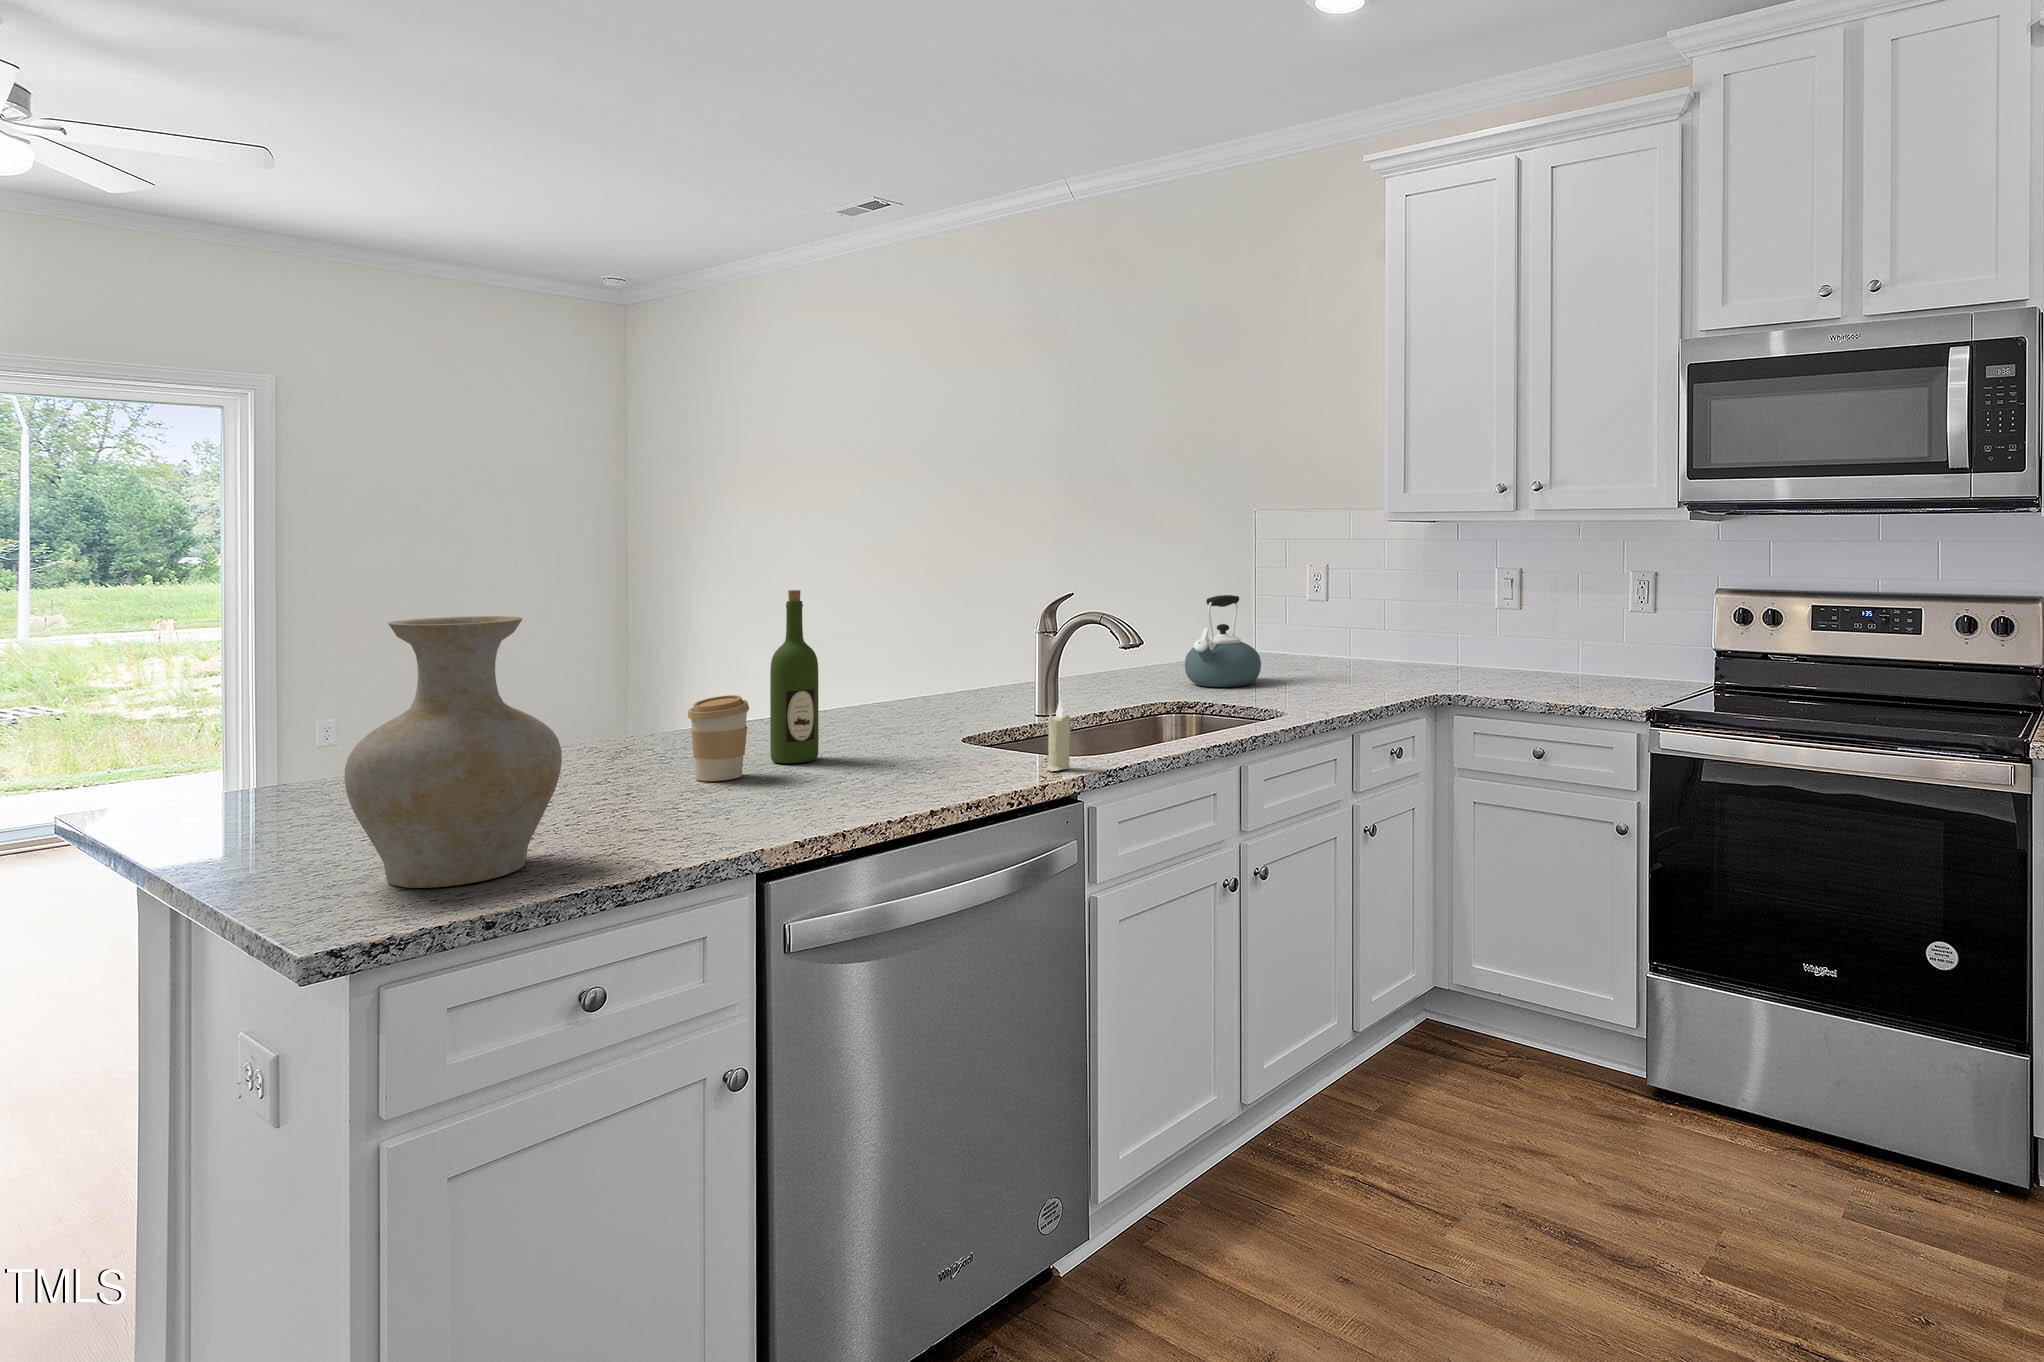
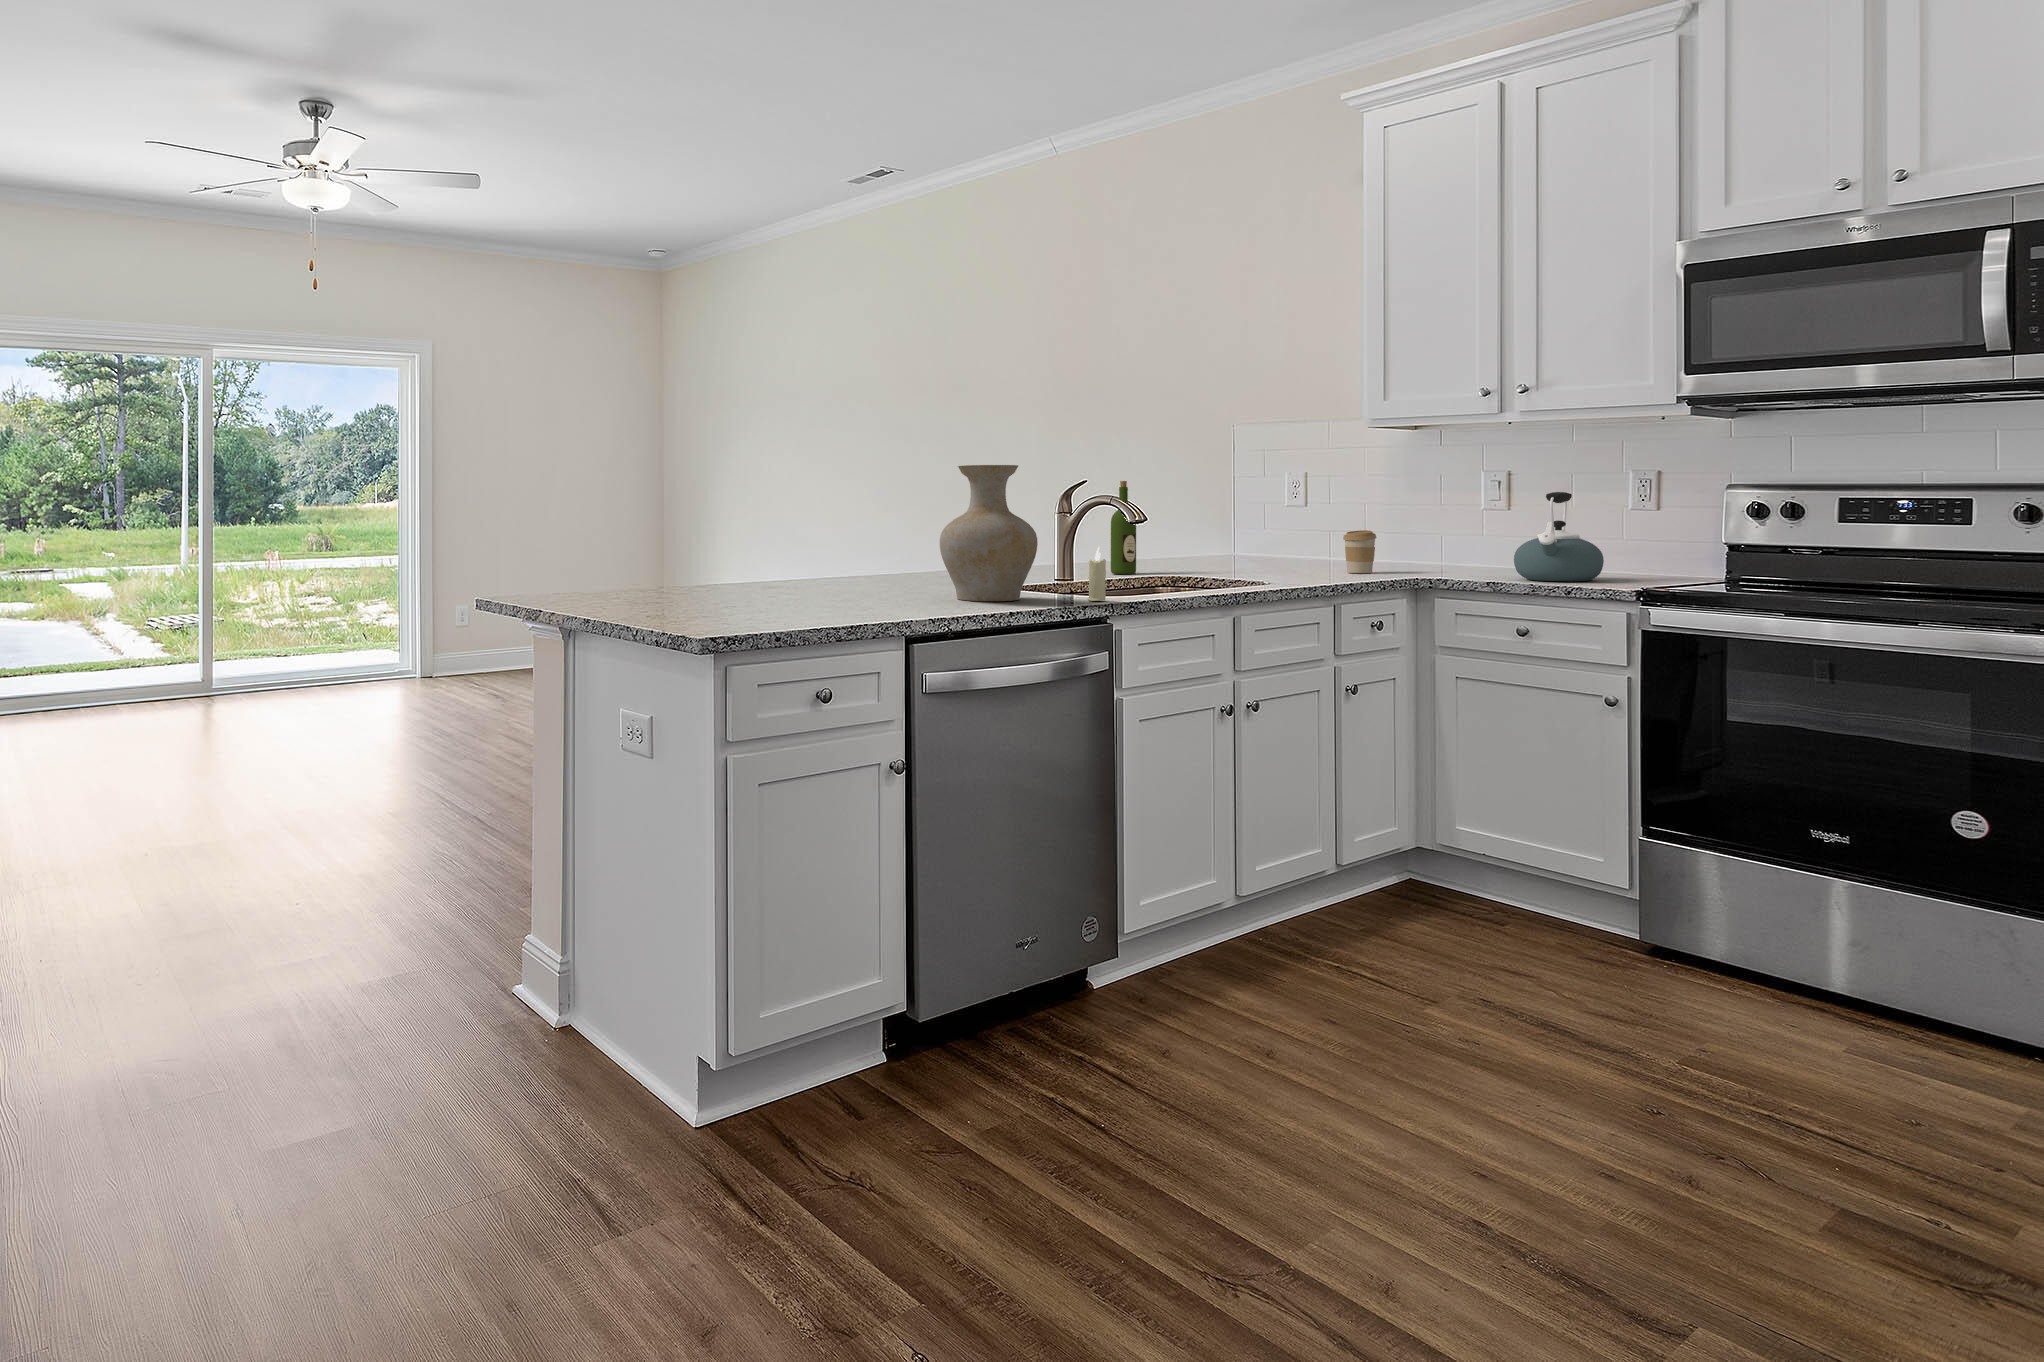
wine bottle: present [770,590,819,764] -> present [1111,481,1136,574]
kettle: present [1185,595,1261,687] -> present [1514,492,1604,581]
vase: present [344,616,562,888] -> present [940,465,1038,601]
coffee cup: present [688,695,749,781] -> present [1343,530,1376,573]

